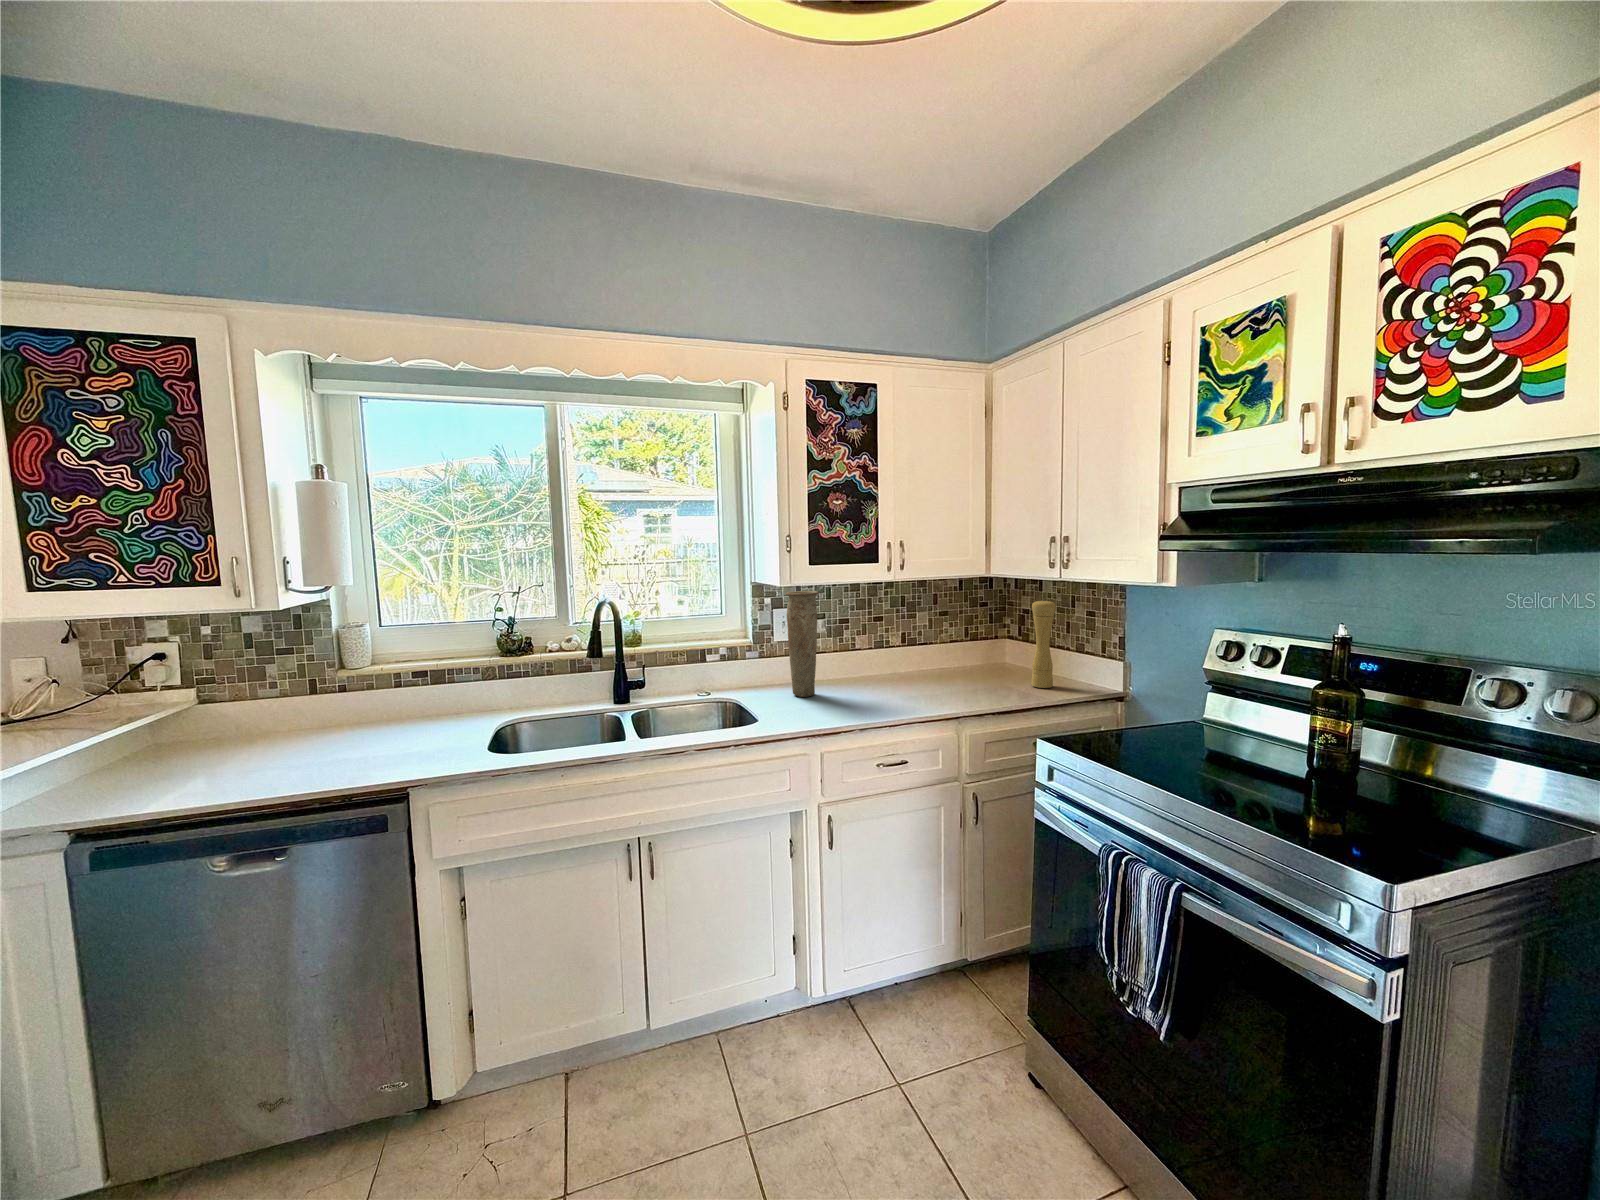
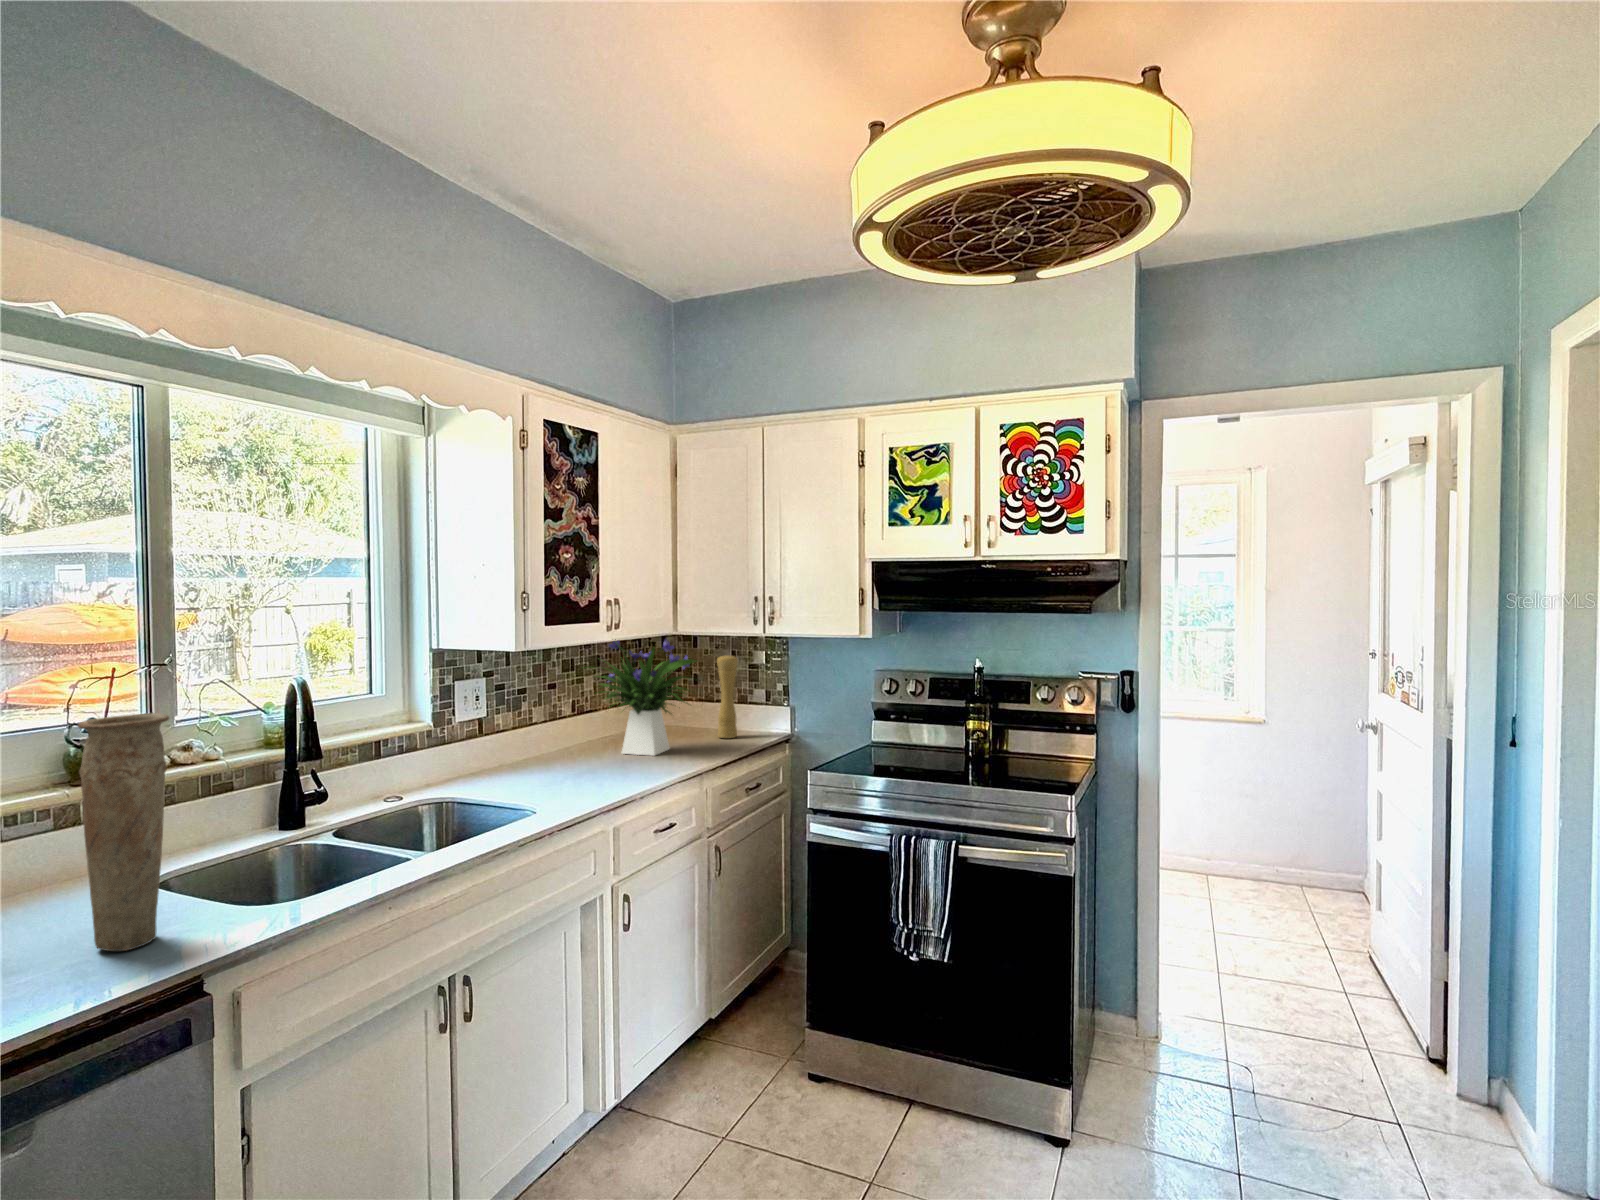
flower arrangement: none [873,572,990,694] -> present [599,639,698,756]
vase: present [786,591,819,697] -> present [78,713,169,951]

